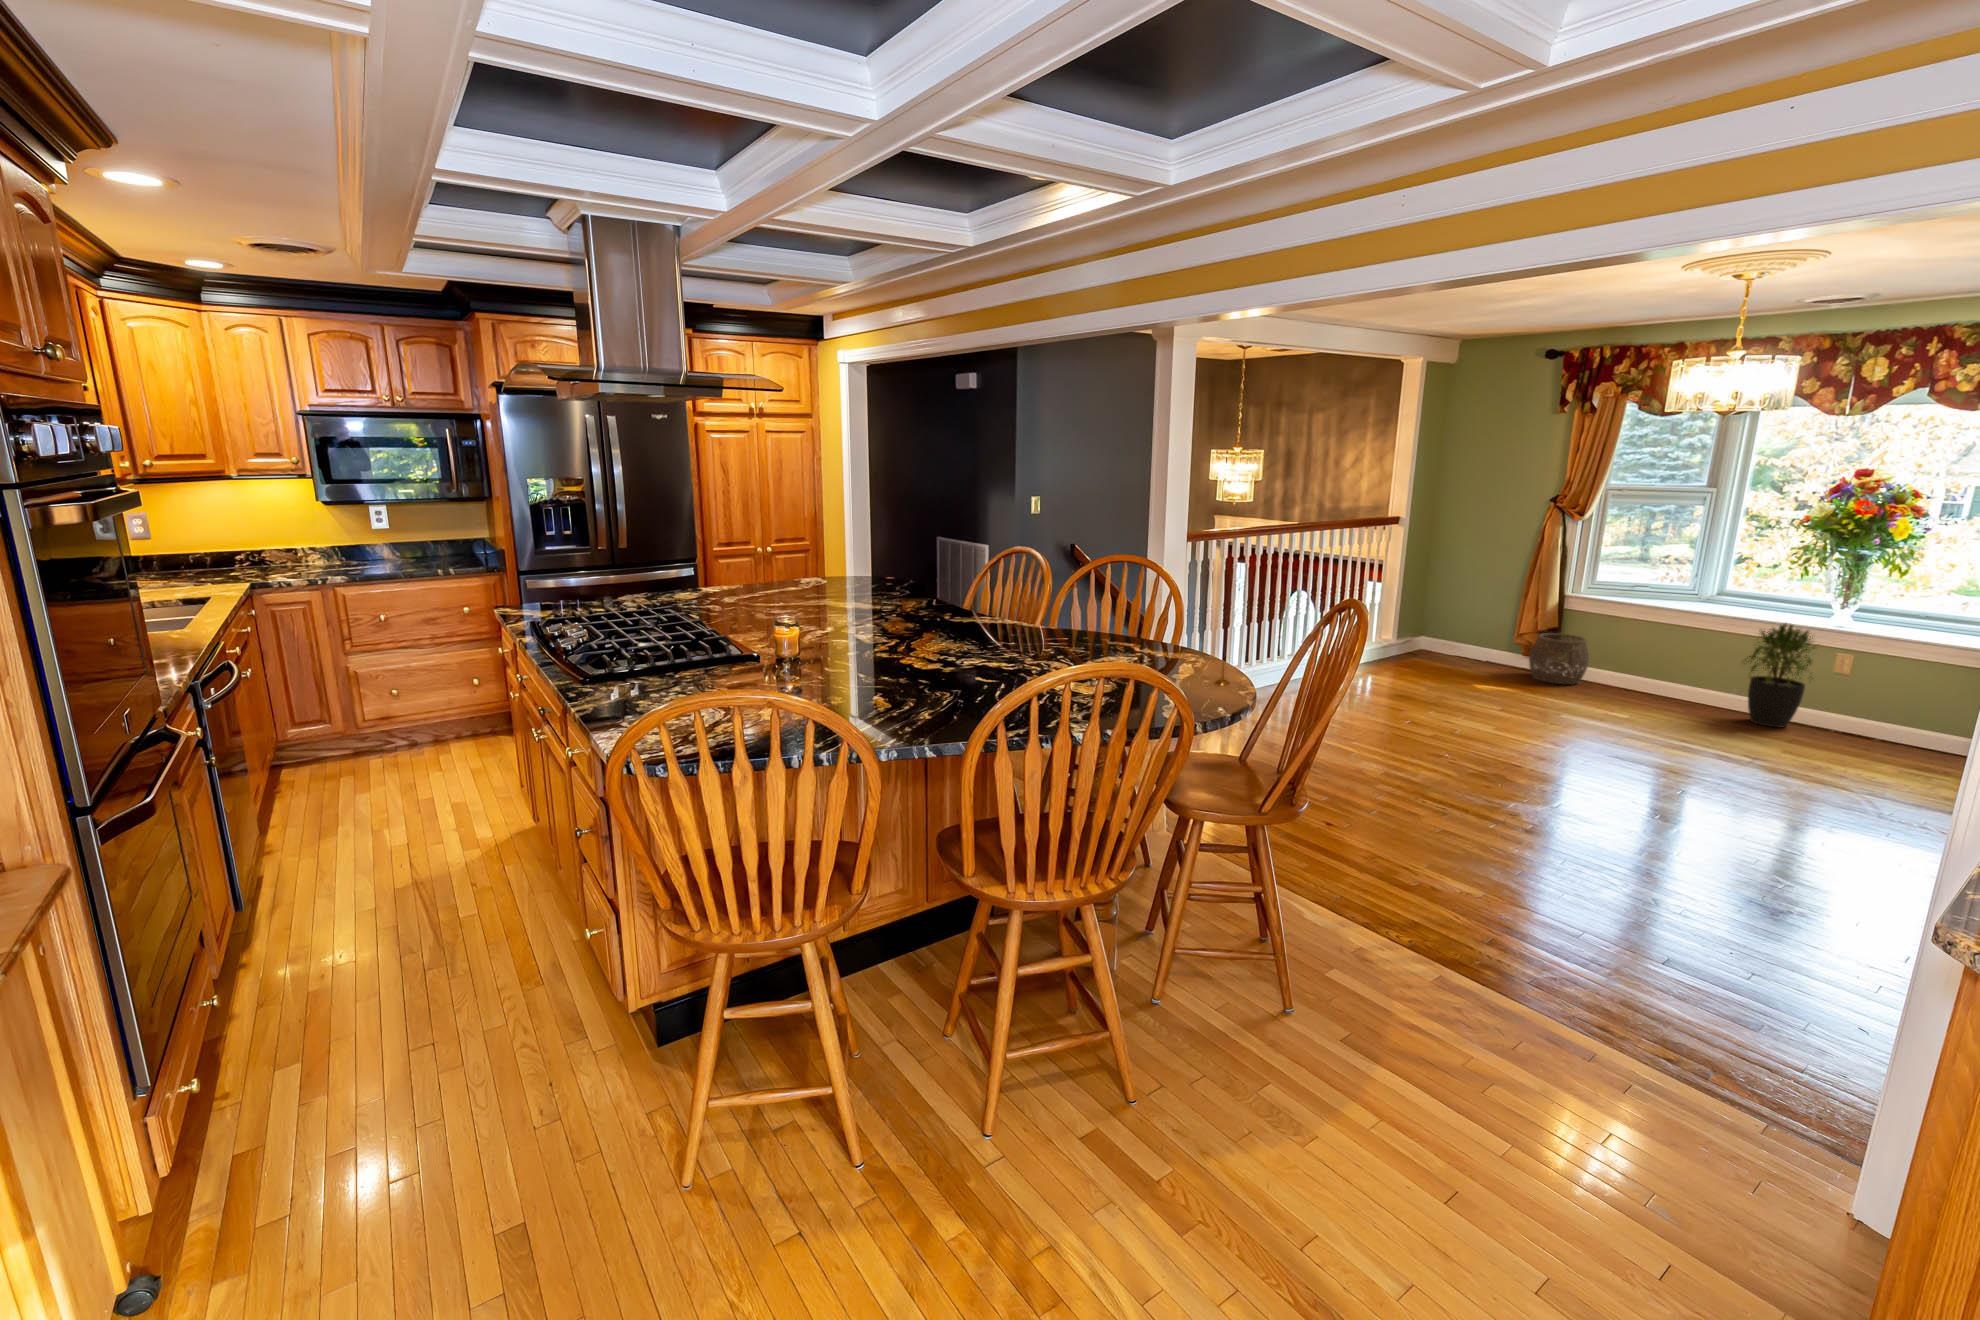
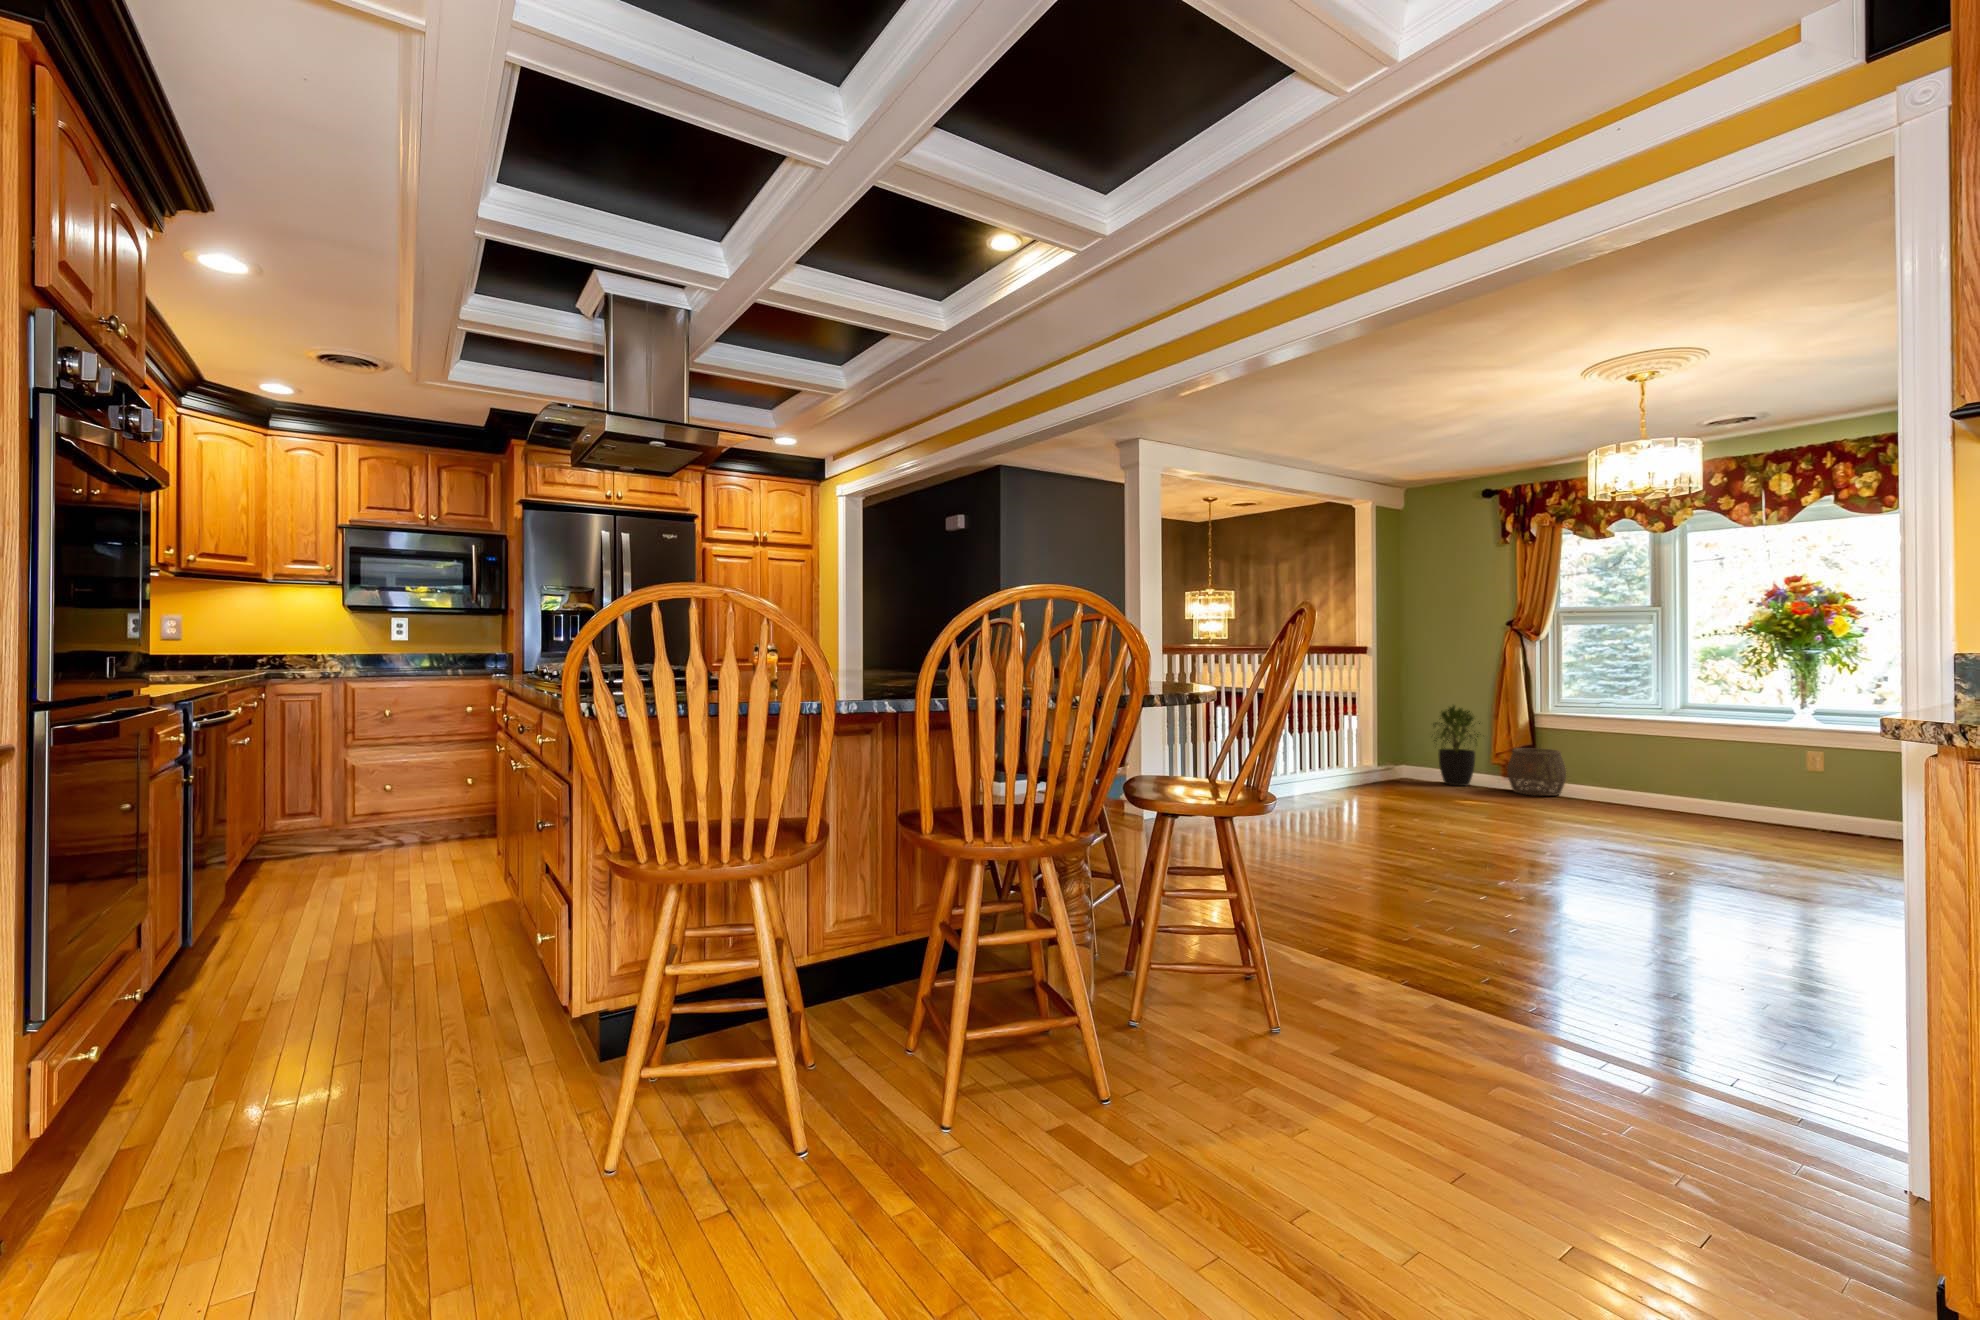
potted plant: present [1743,624,1816,727] -> present [1433,705,1481,786]

